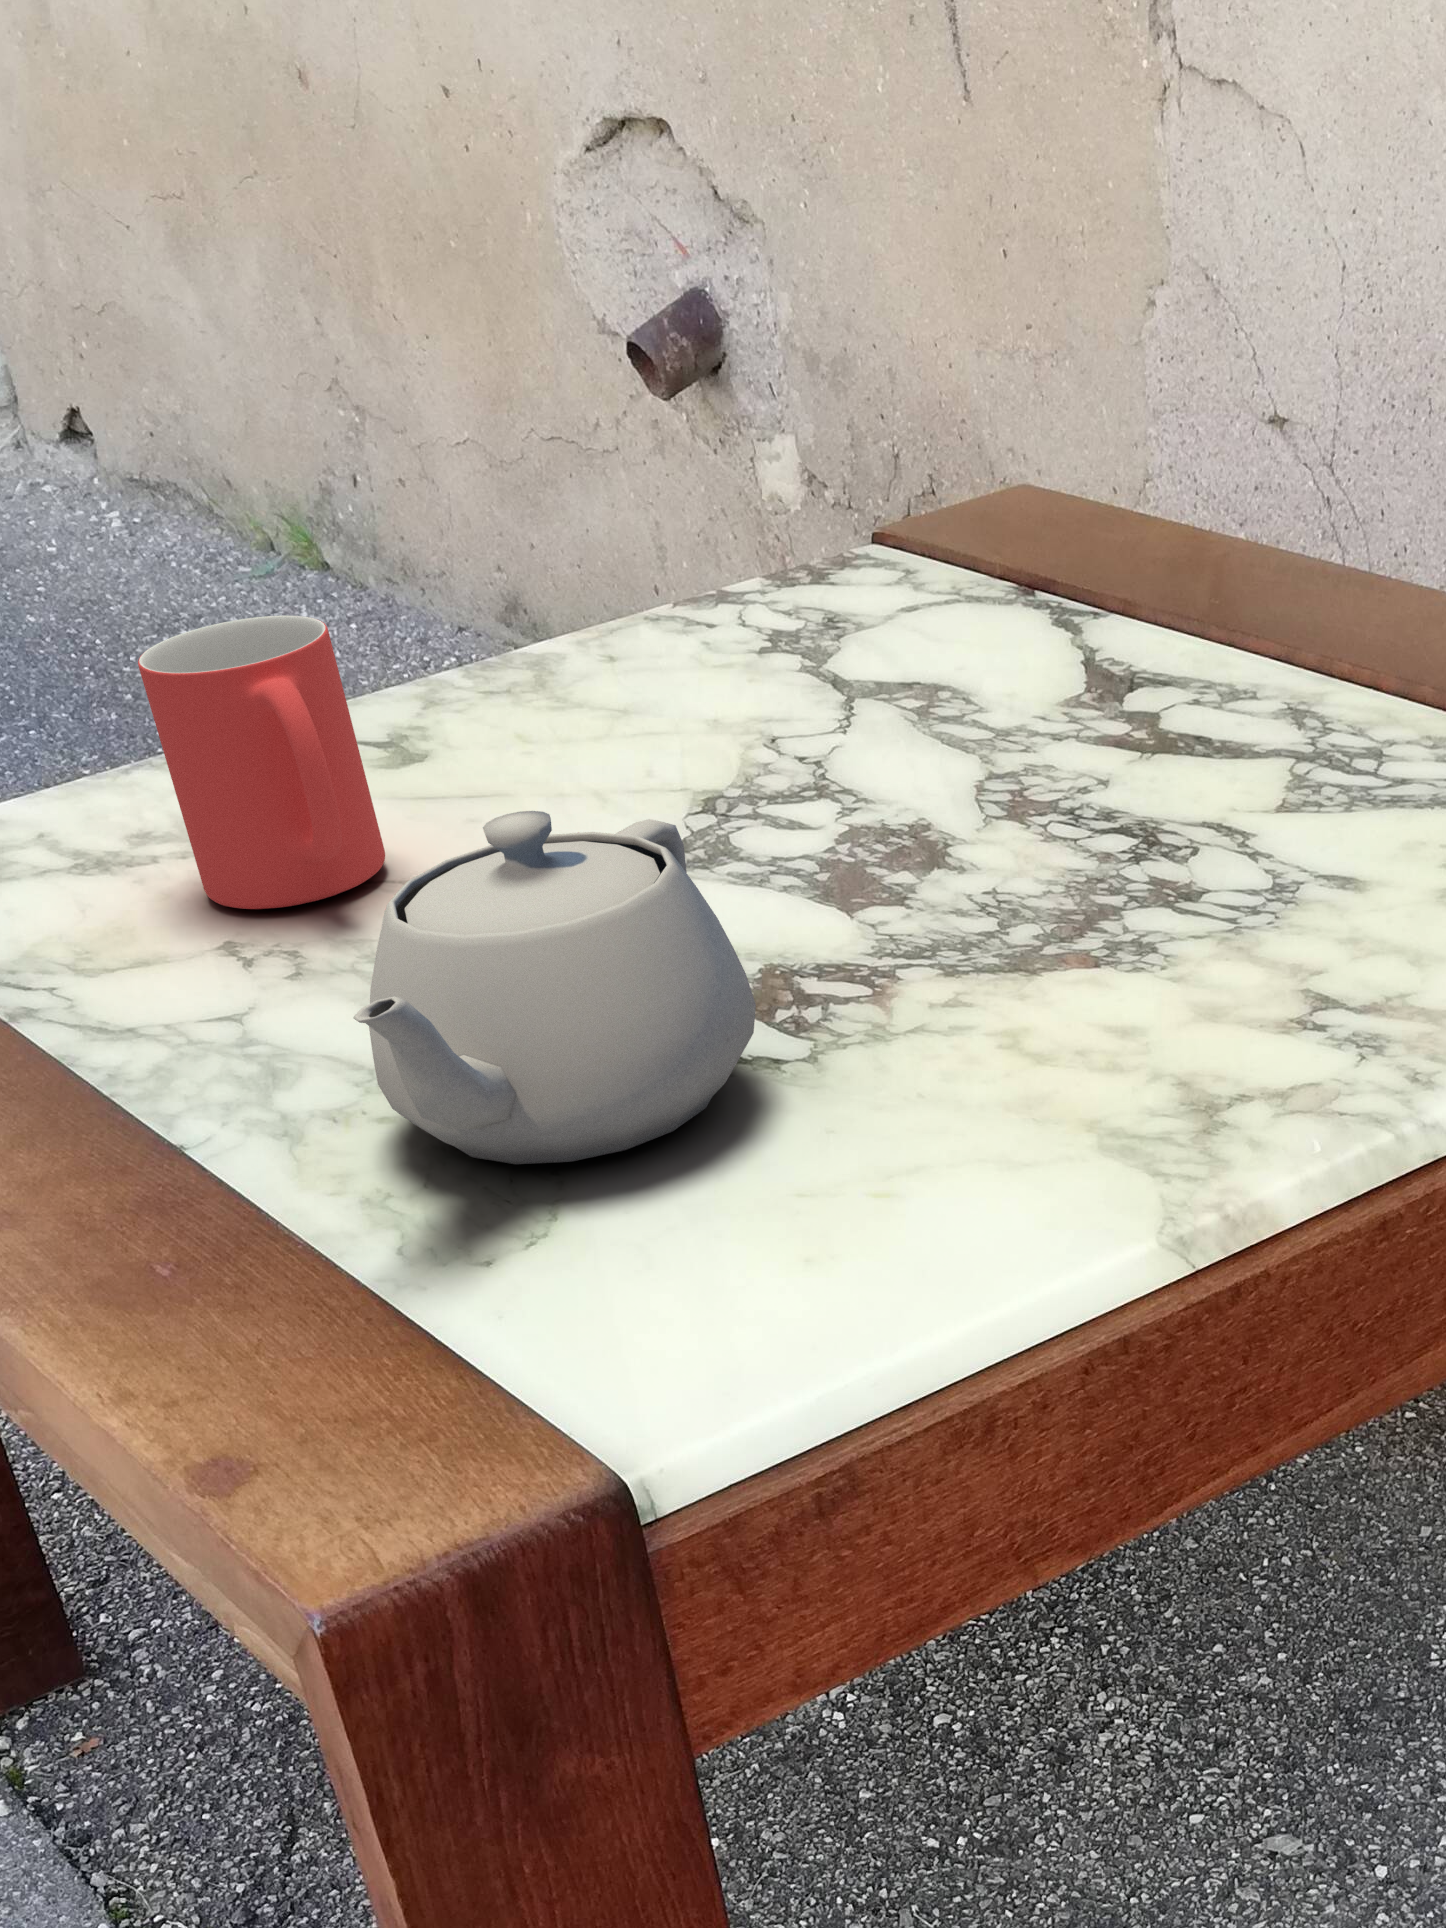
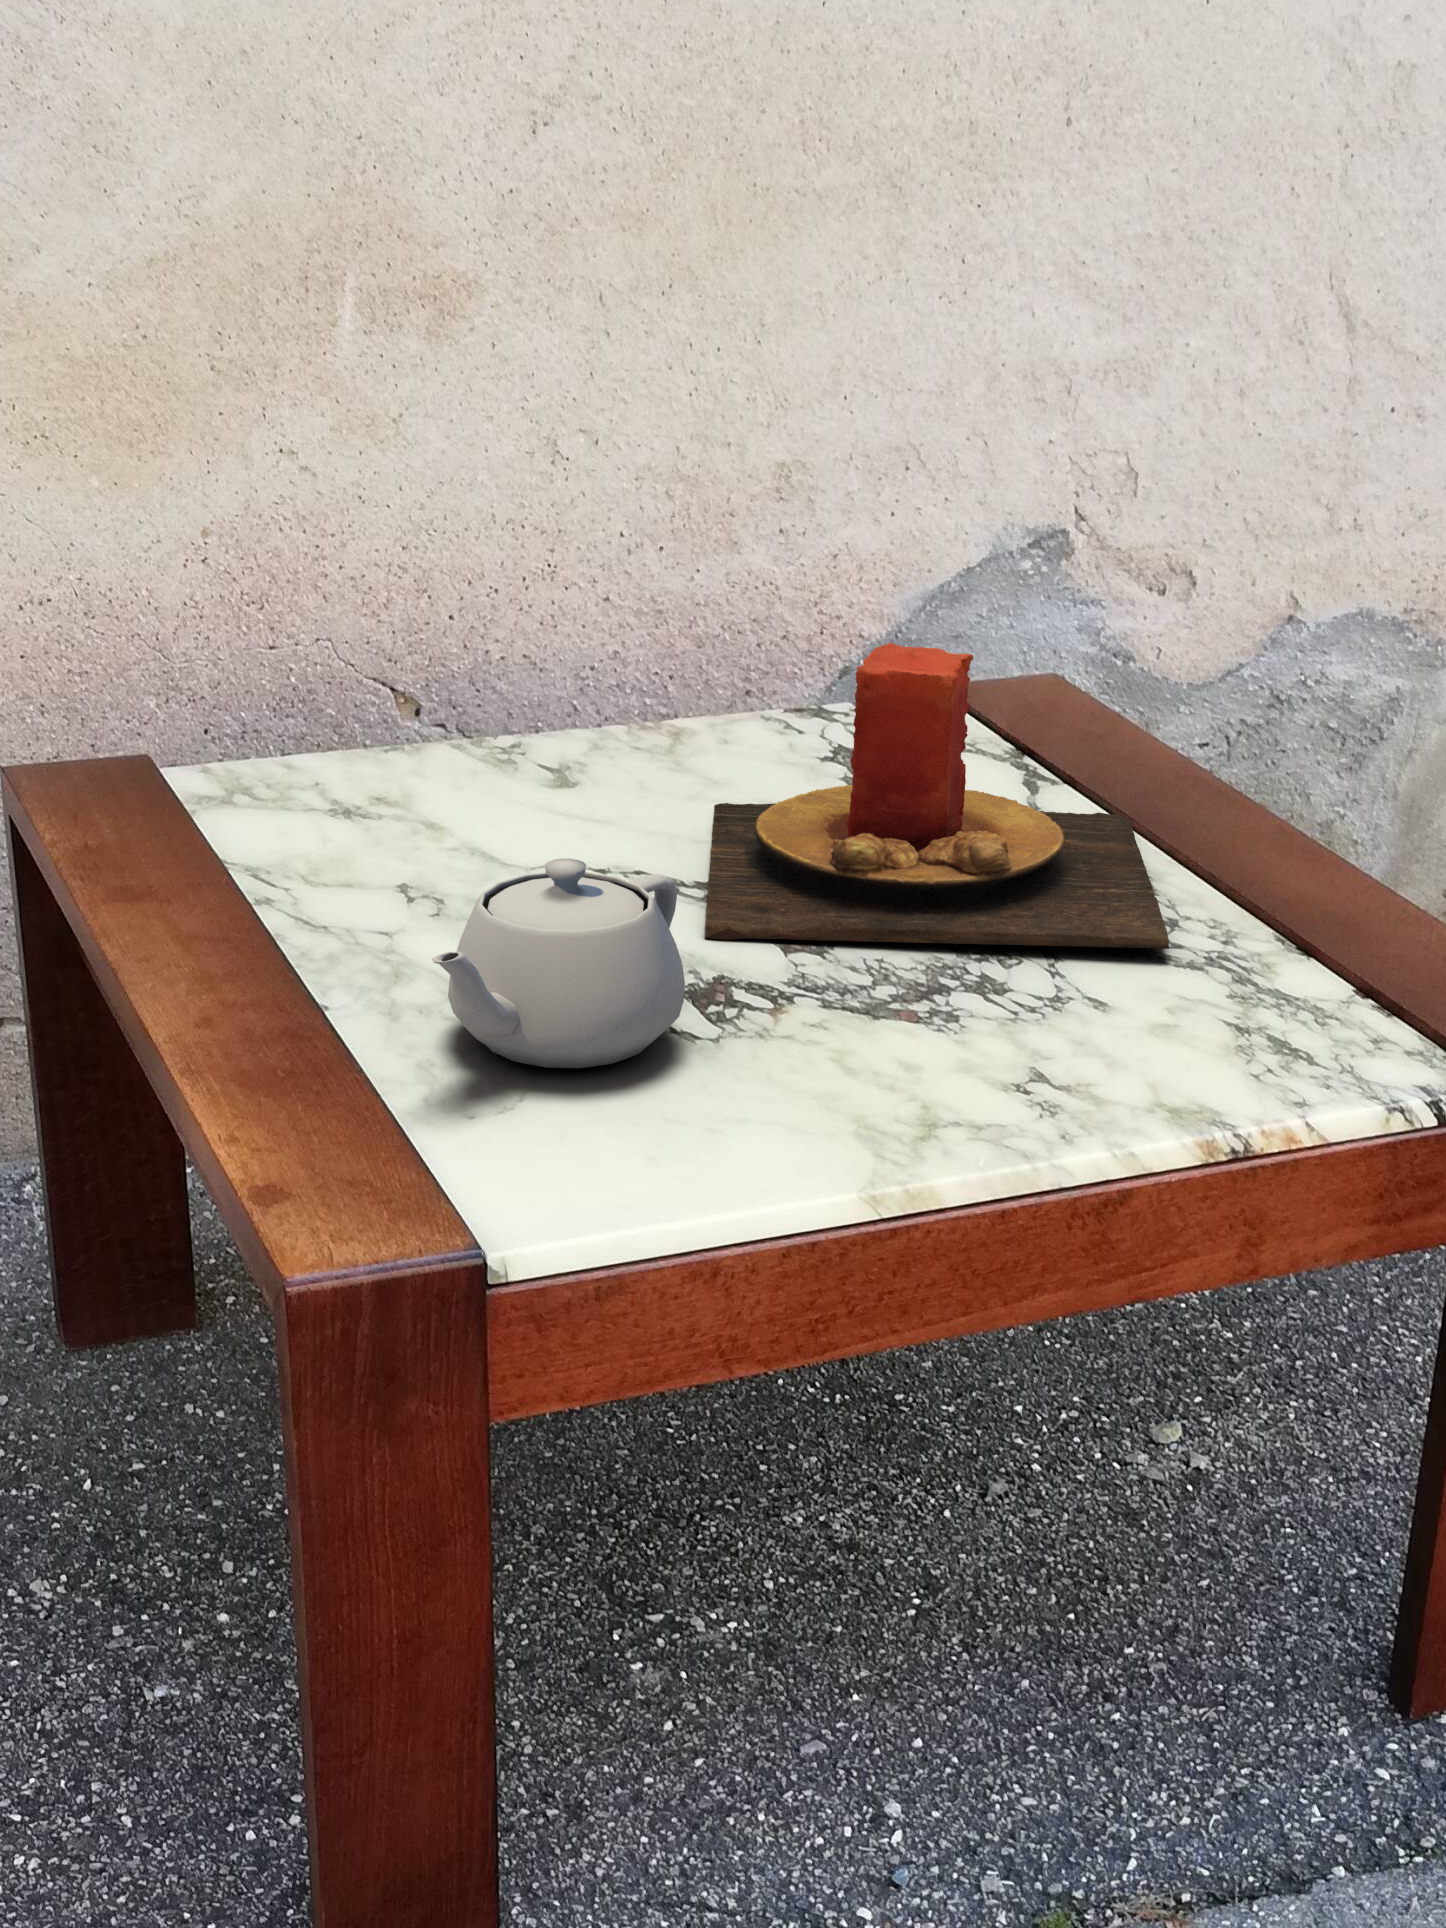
candle: none [639,405,1402,918] -> present [705,642,1169,948]
mug: present [138,616,385,909] -> none [397,688,521,869]

